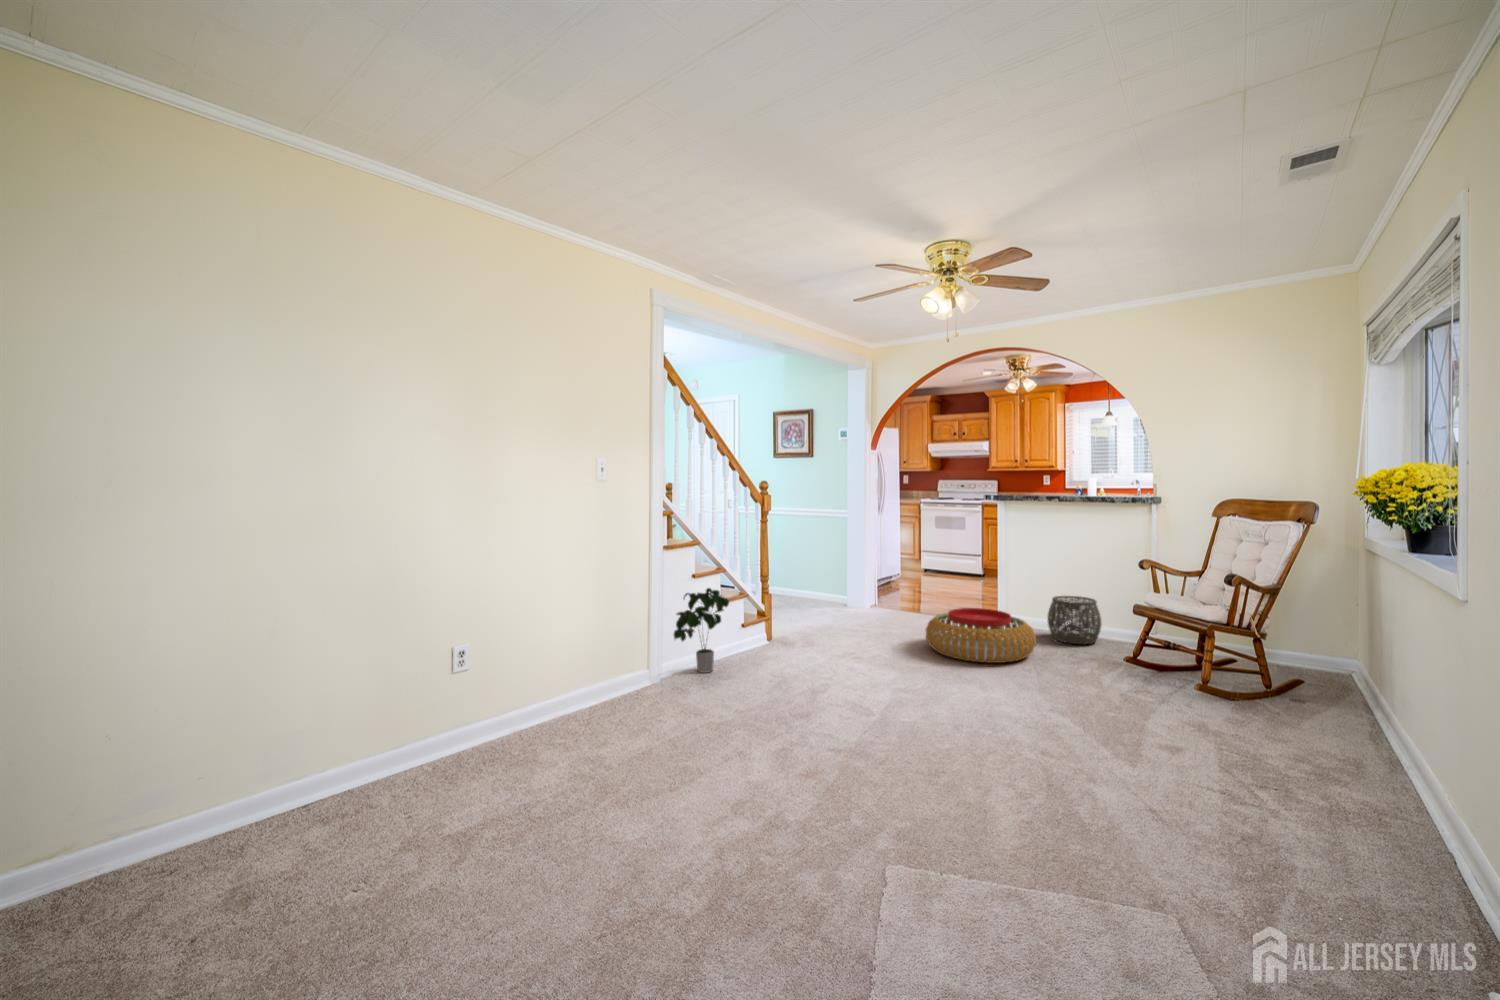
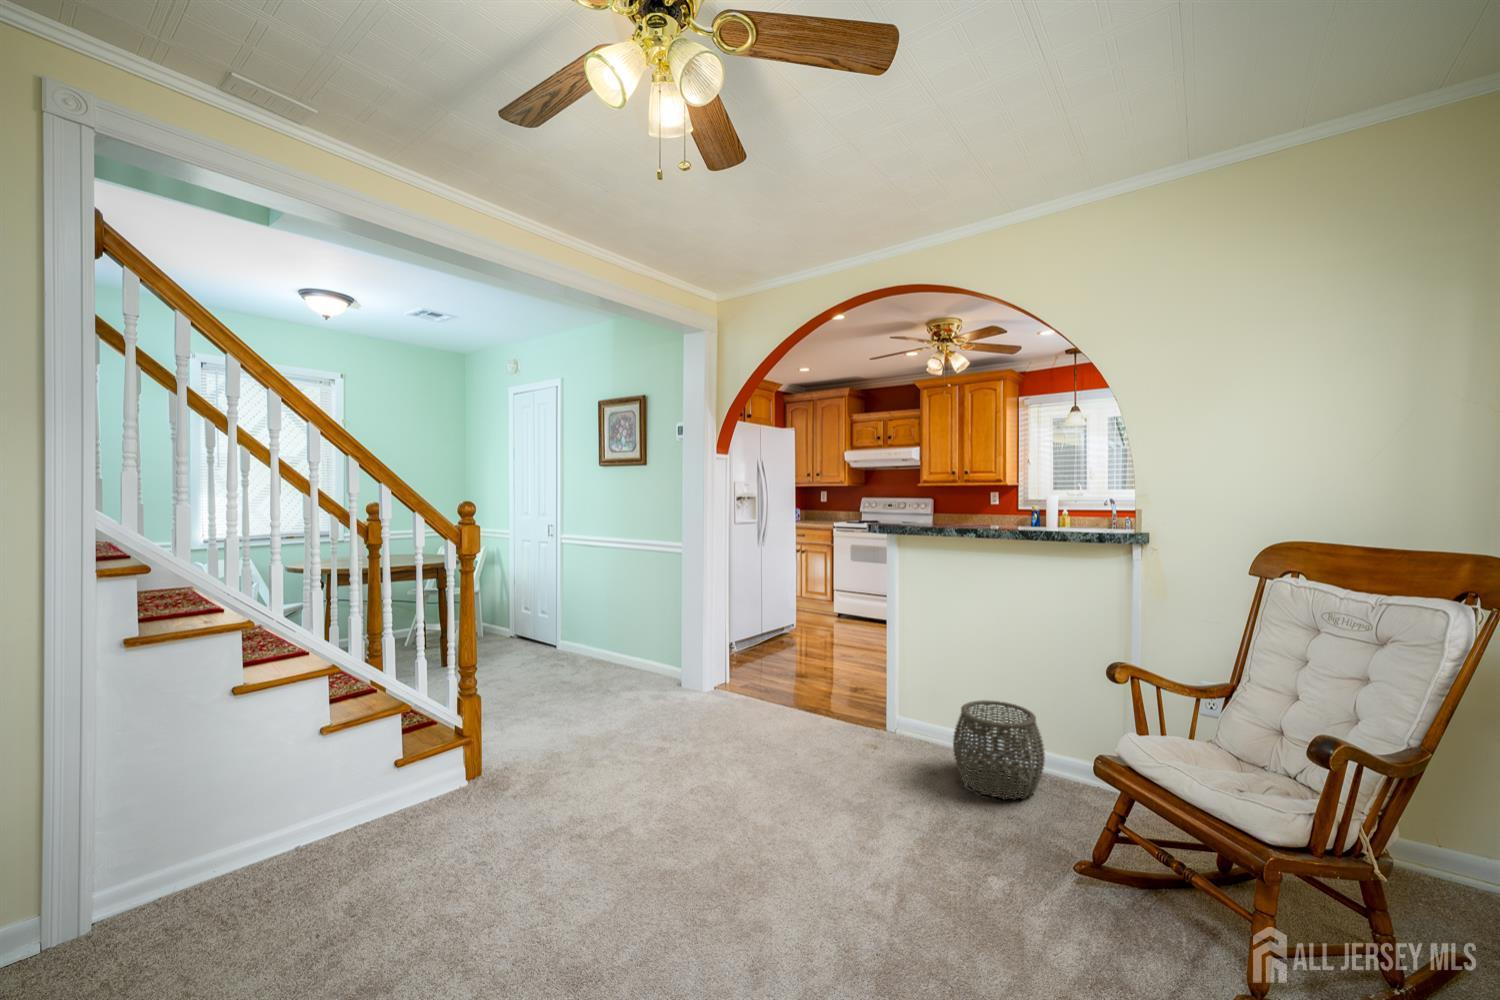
potted plant: present [674,588,729,673] -> none [94,718,308,909]
pouf: present [926,608,1036,663] -> none [721,730,916,869]

